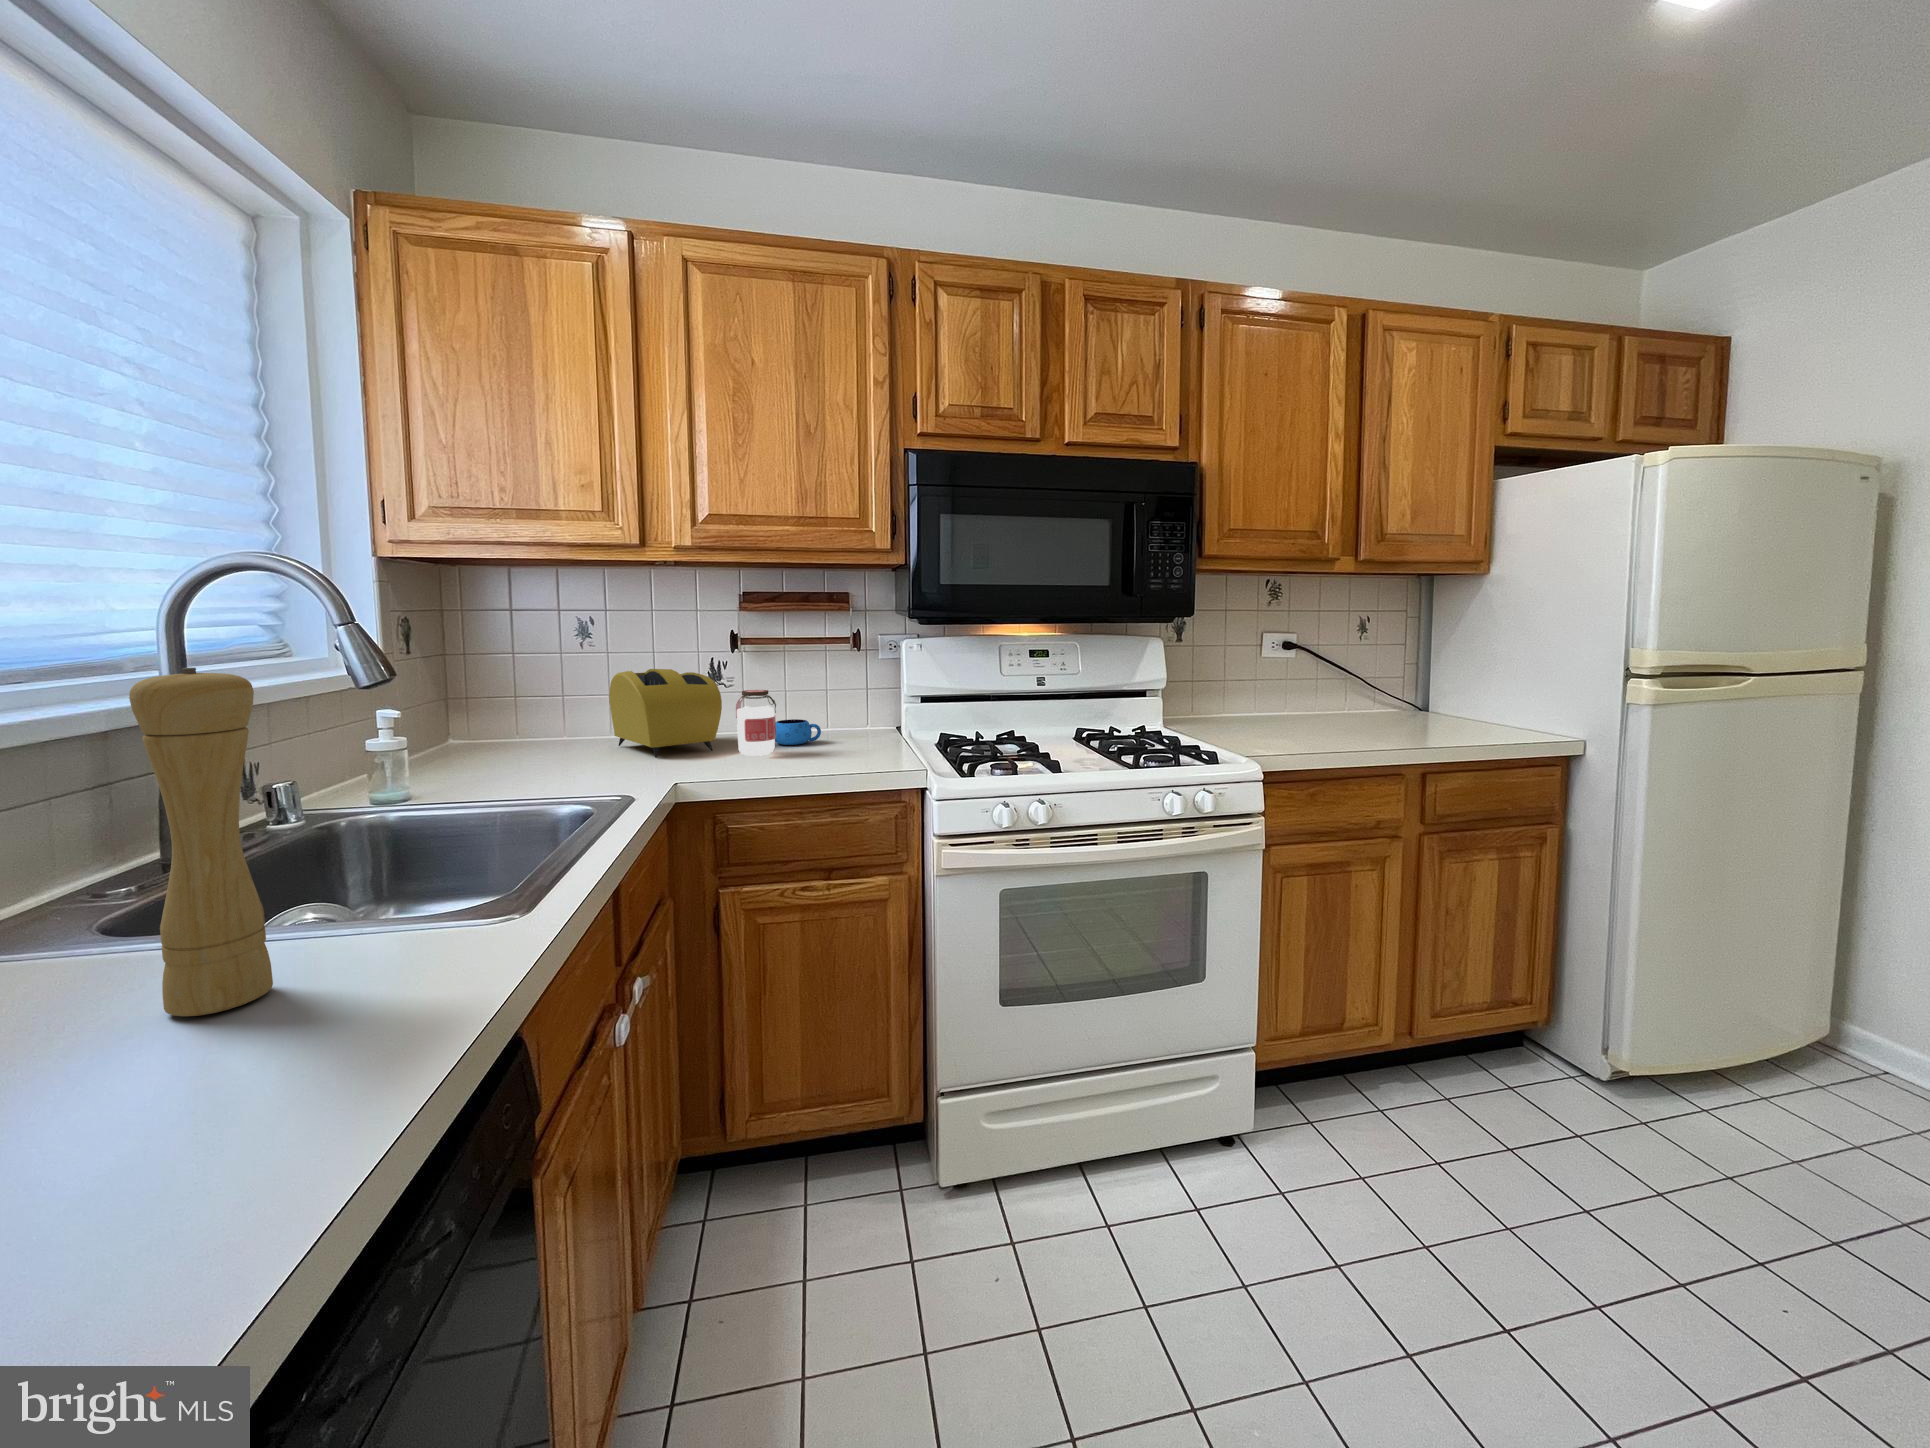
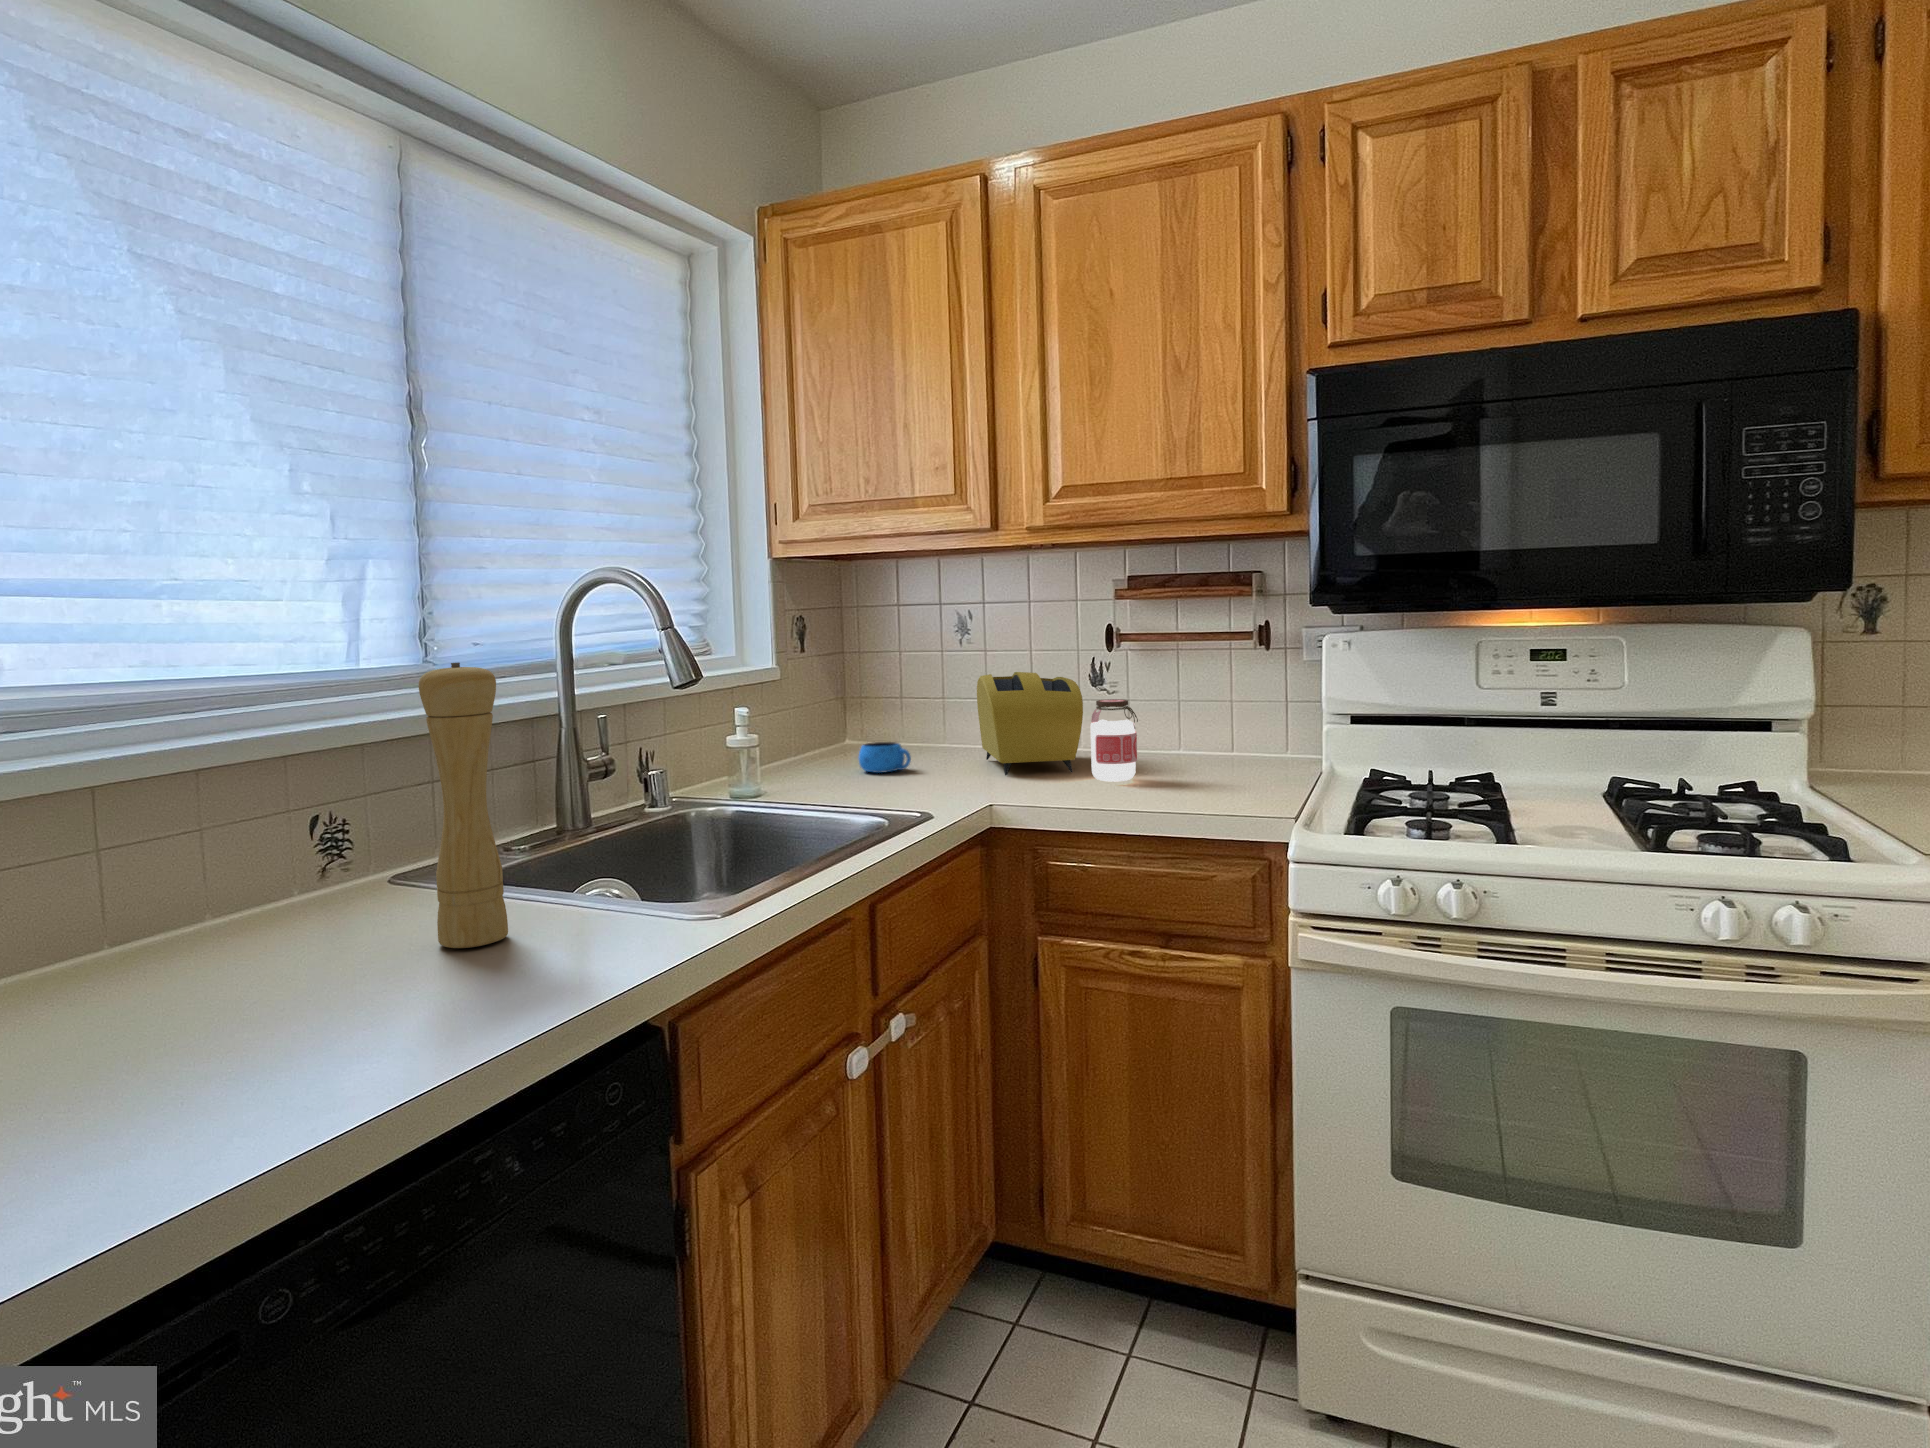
mug: present [775,719,821,745] -> present [858,742,911,773]

